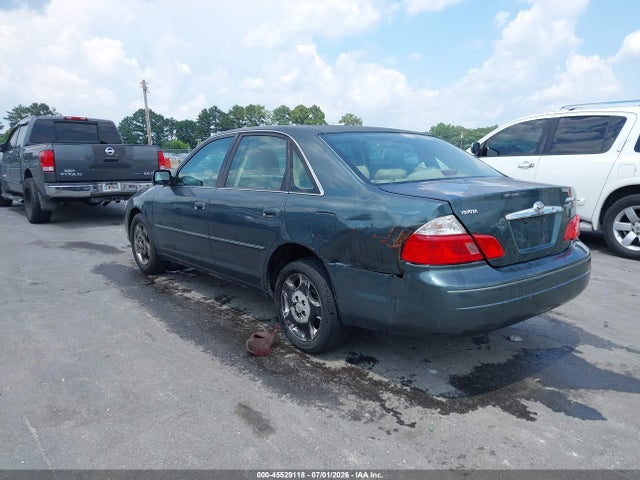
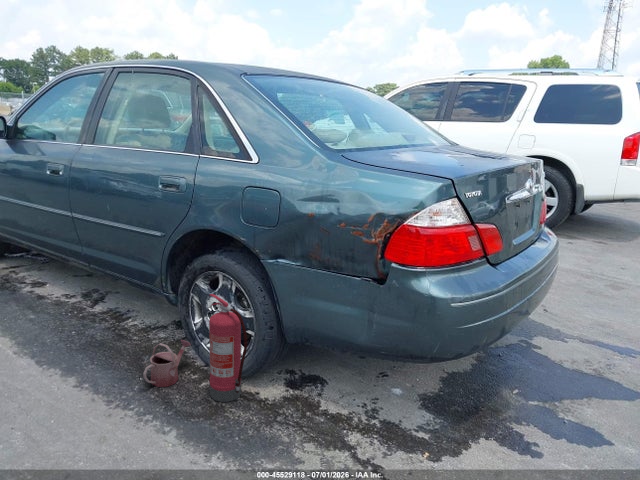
fire extinguisher: none [289,288,314,367] -> present [209,294,247,402]

